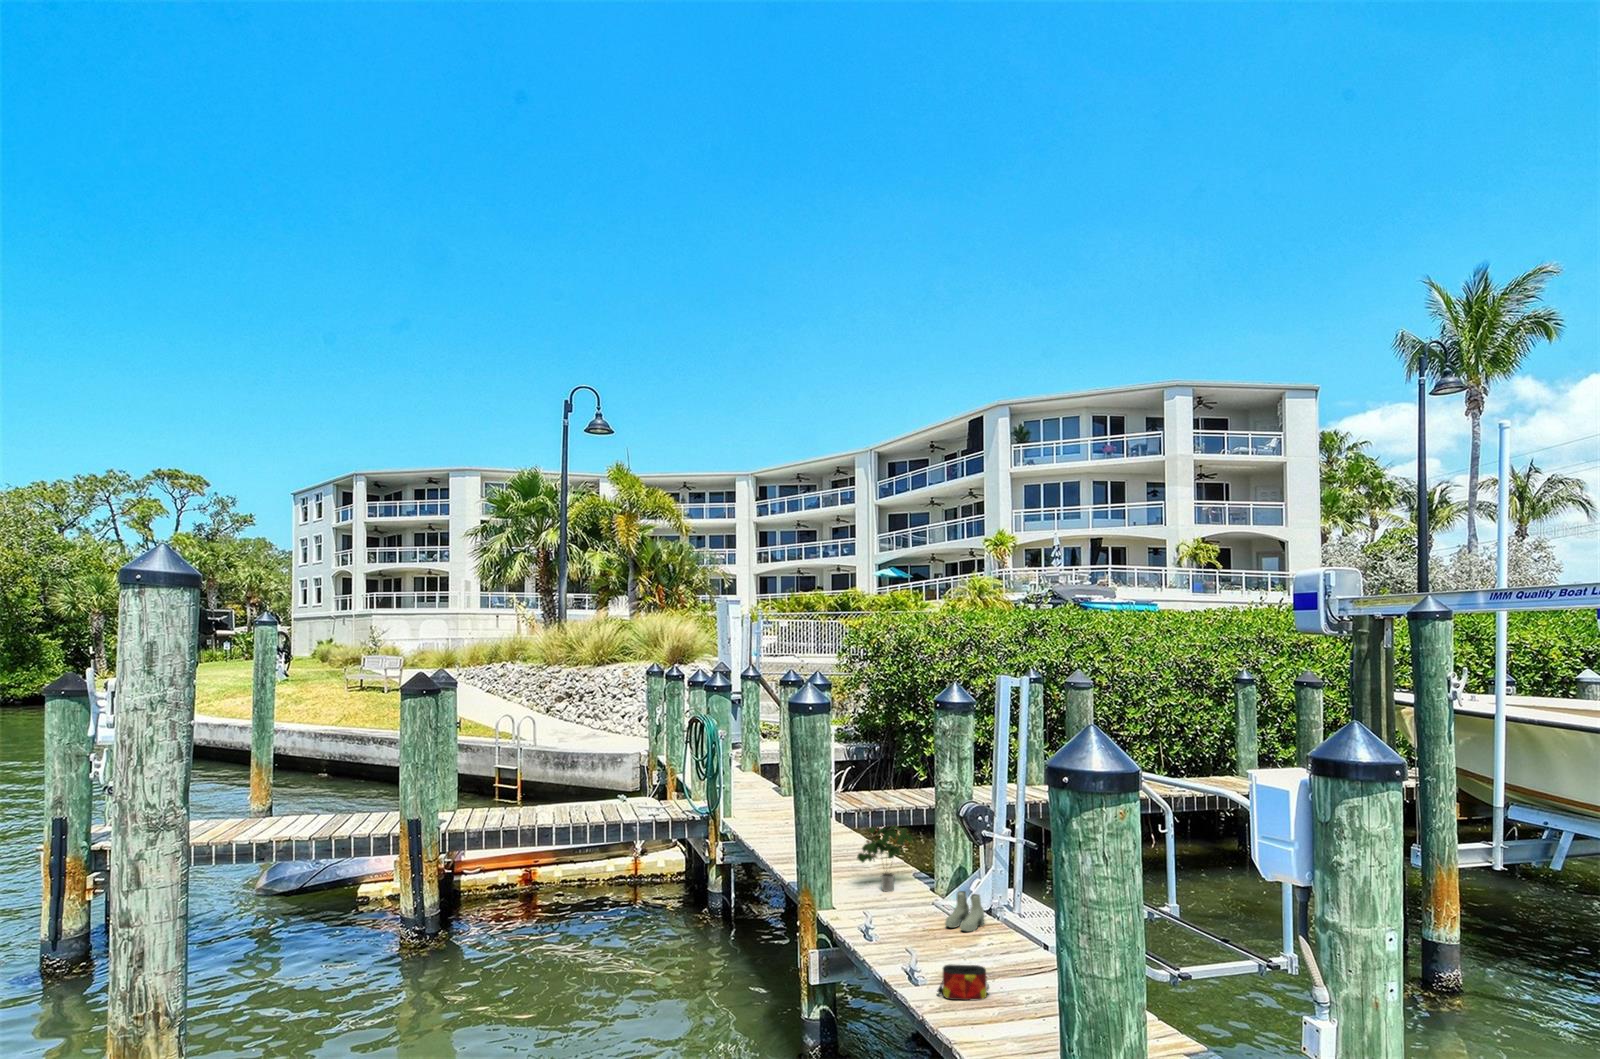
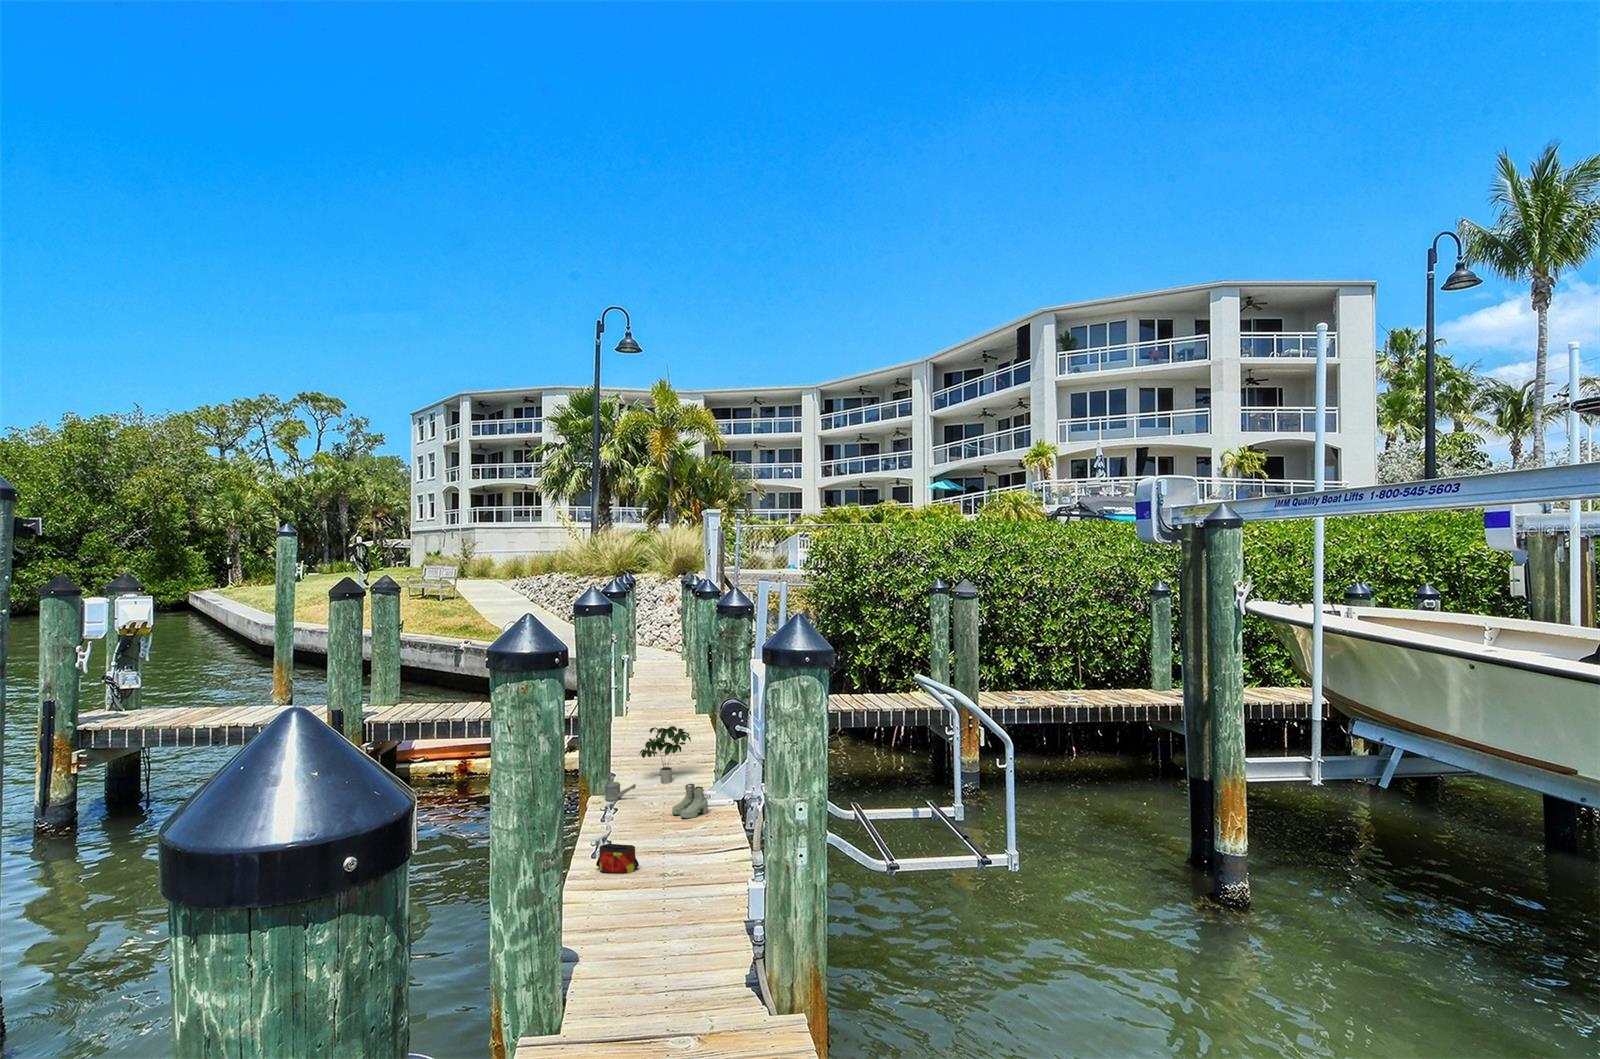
watering can: none [832,891,878,914] -> present [599,782,636,801]

